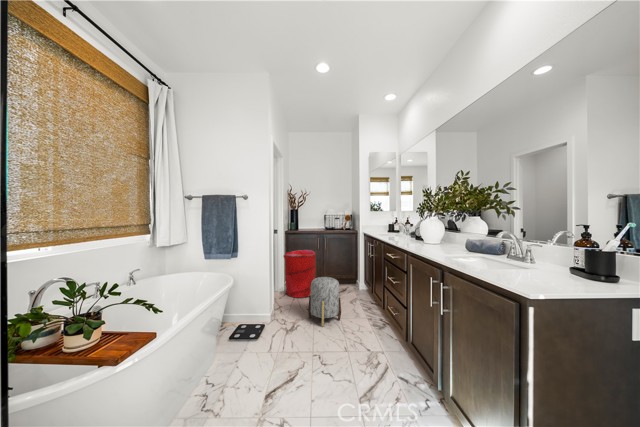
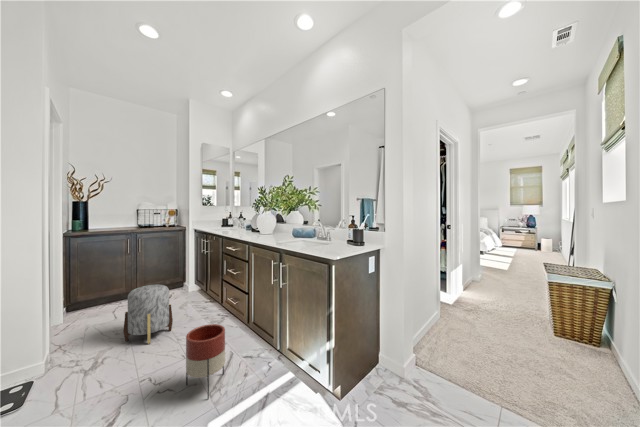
laundry hamper: present [284,250,316,298] -> none [67,257,129,325]
planter: none [342,329,378,410] -> present [186,324,225,399]

